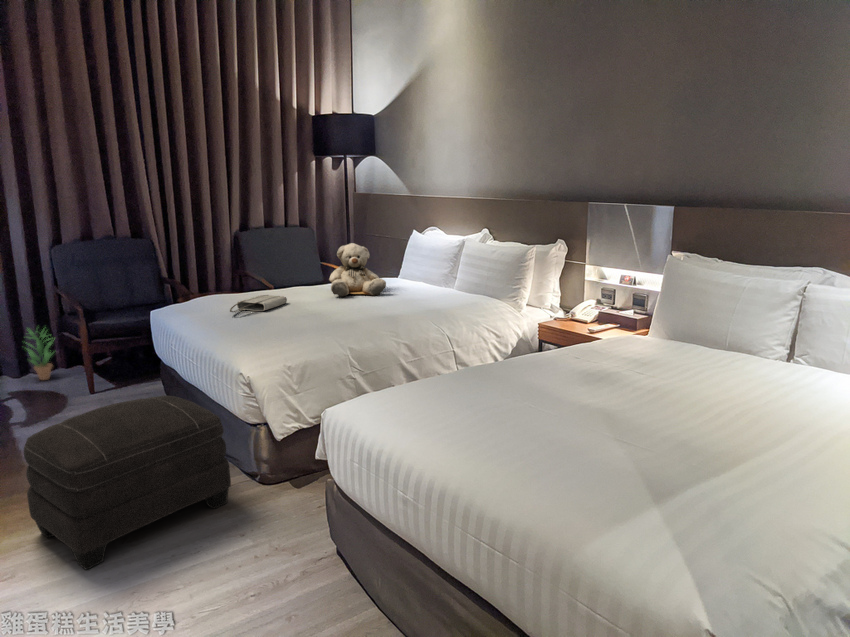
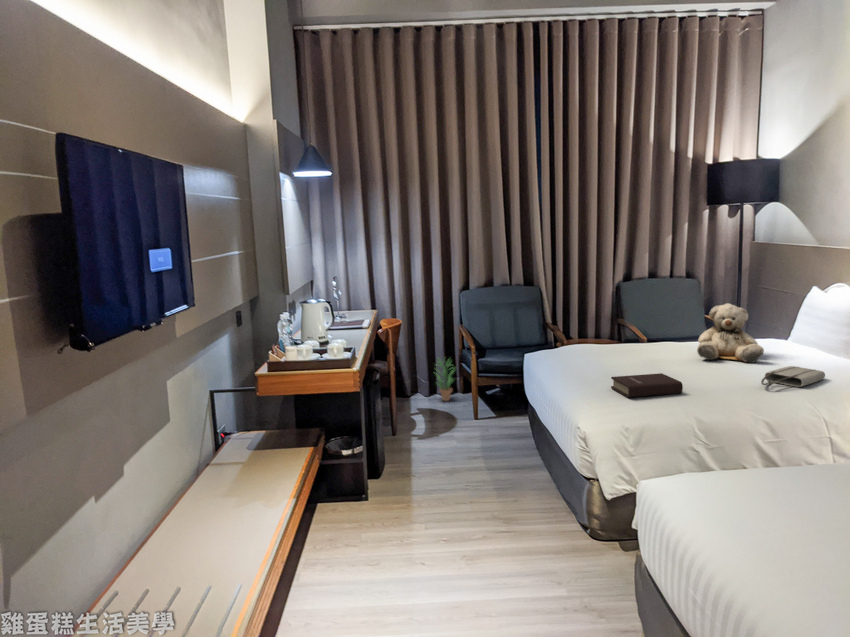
tote bag: present [230,295,287,312] -> present [761,366,825,387]
book: none [262,310,332,336] -> present [611,373,683,397]
ottoman: present [24,396,231,570] -> none [407,435,561,568]

